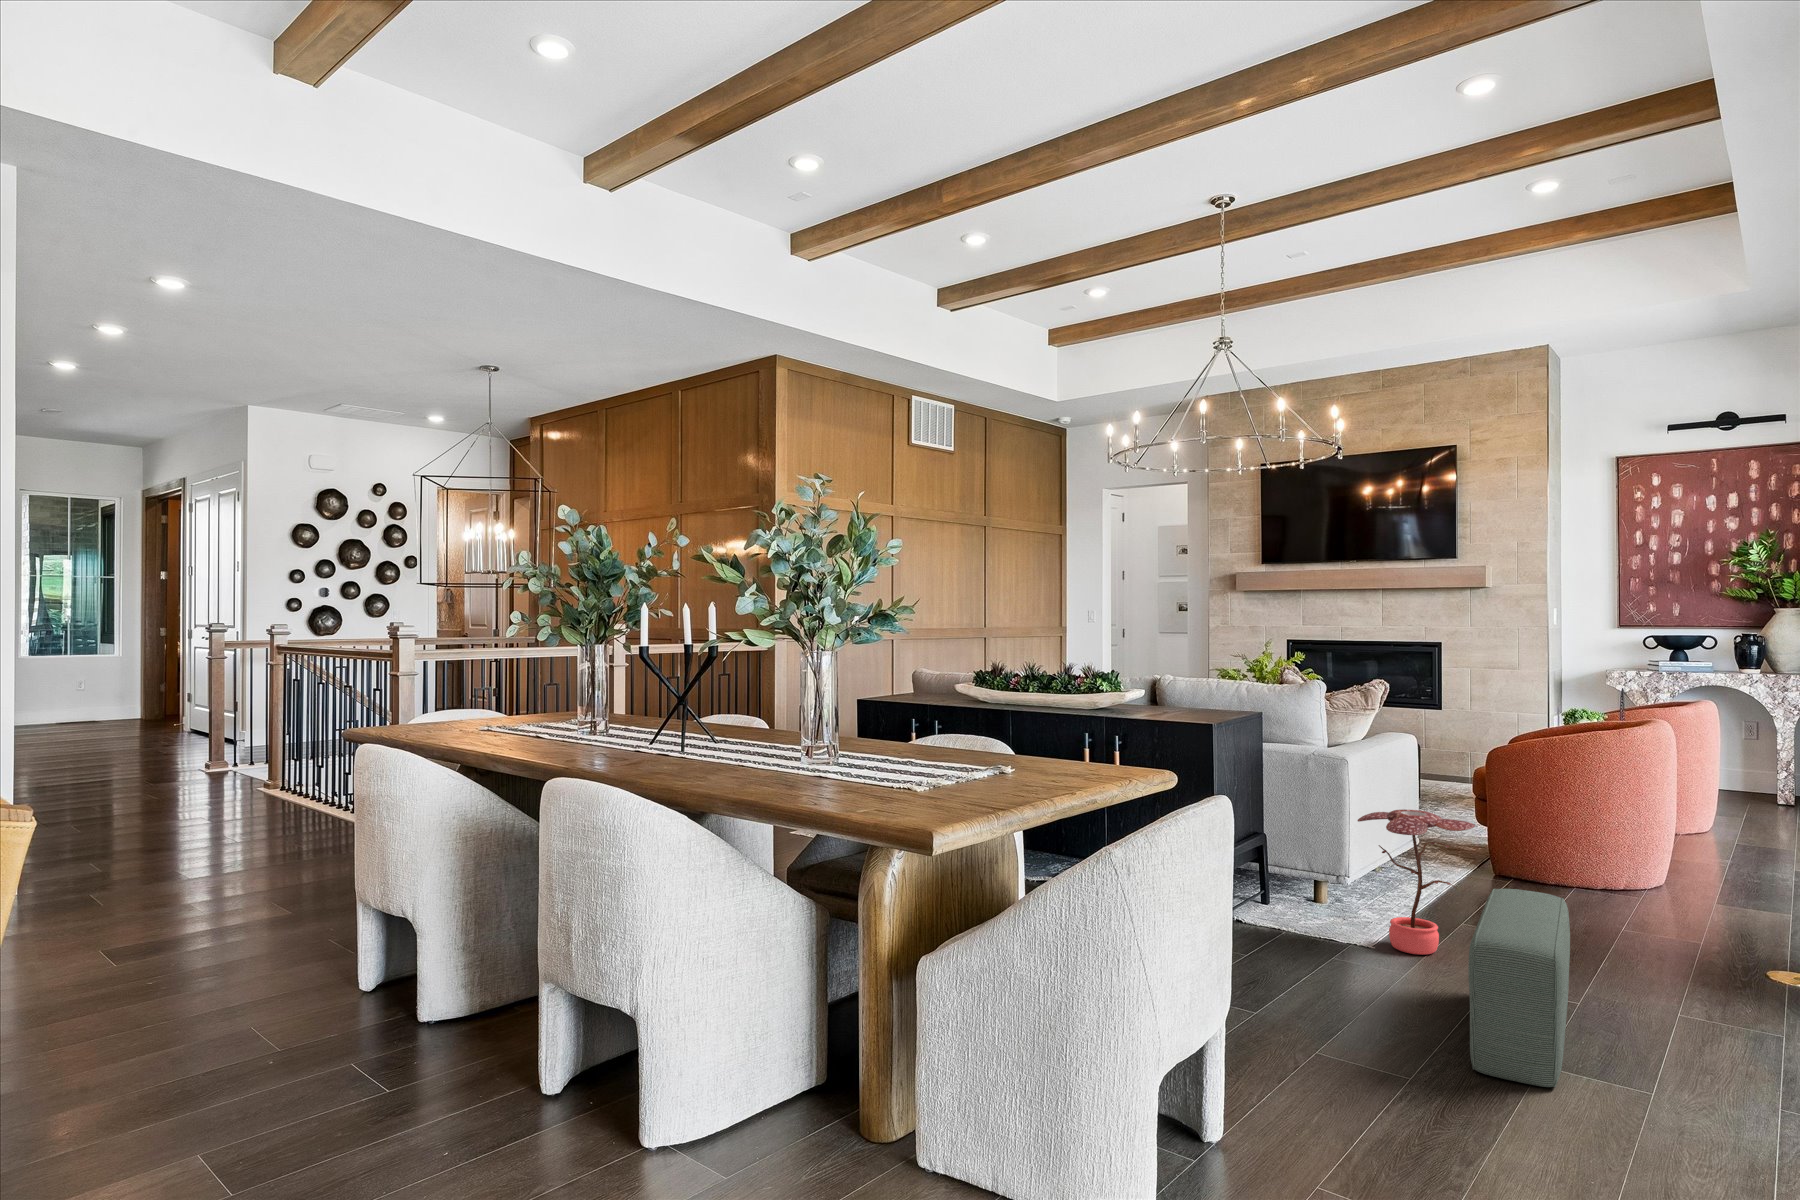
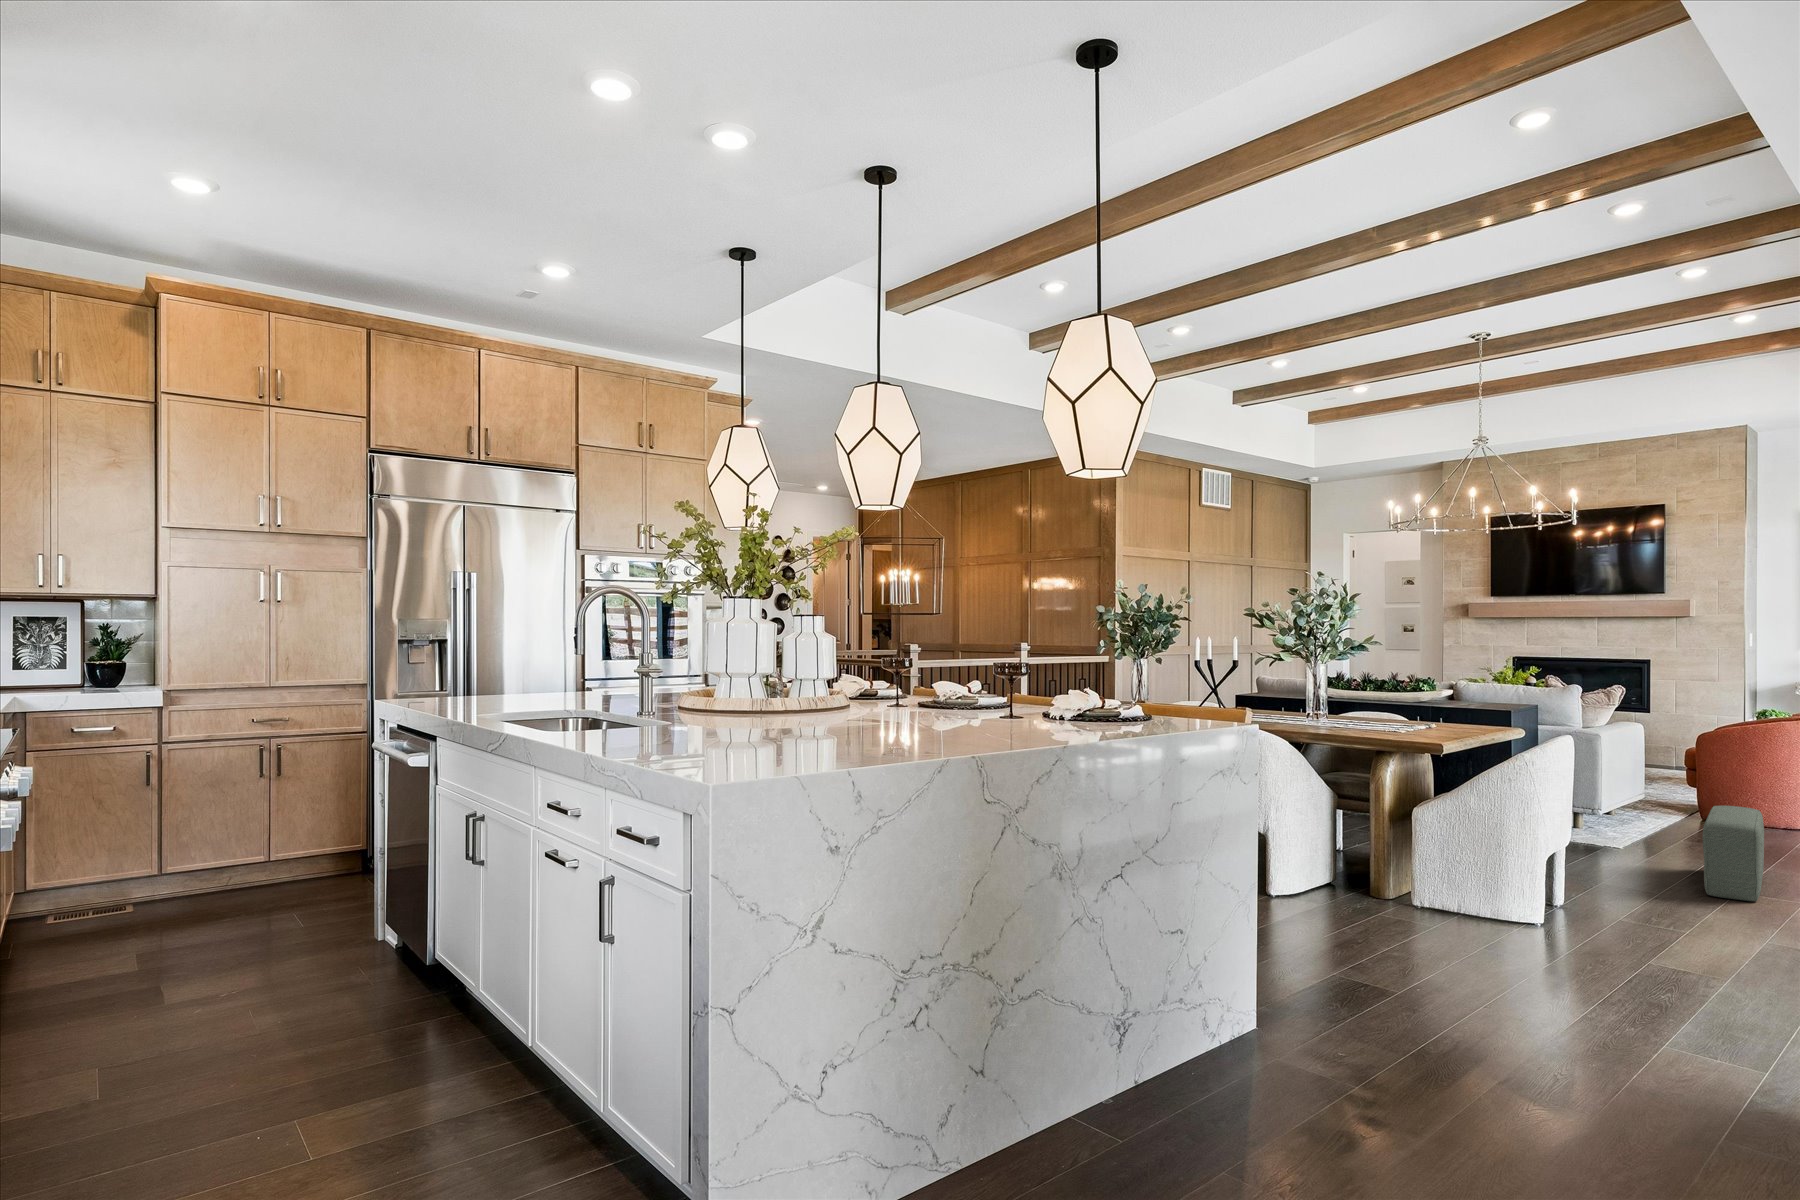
potted plant: present [1358,809,1475,955] -> none [1616,765,1698,854]

